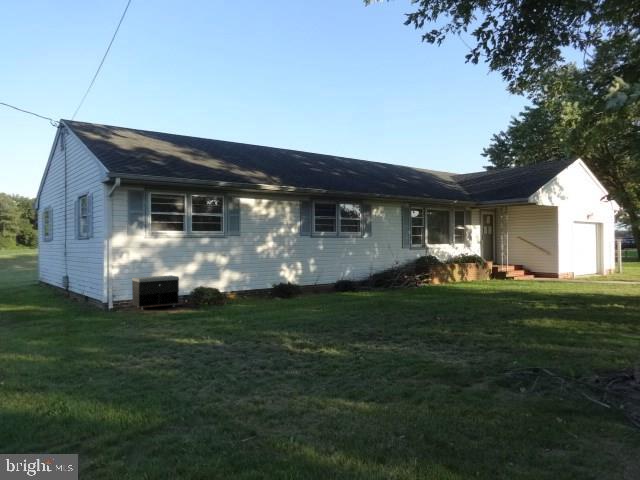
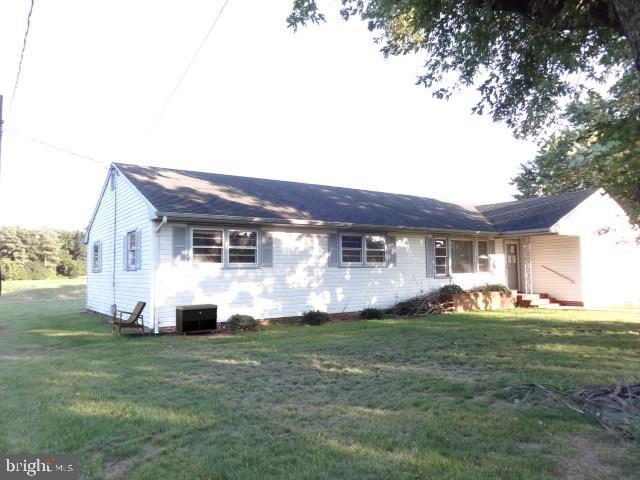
lounge chair: none [56,272,99,312] -> present [108,301,146,337]

